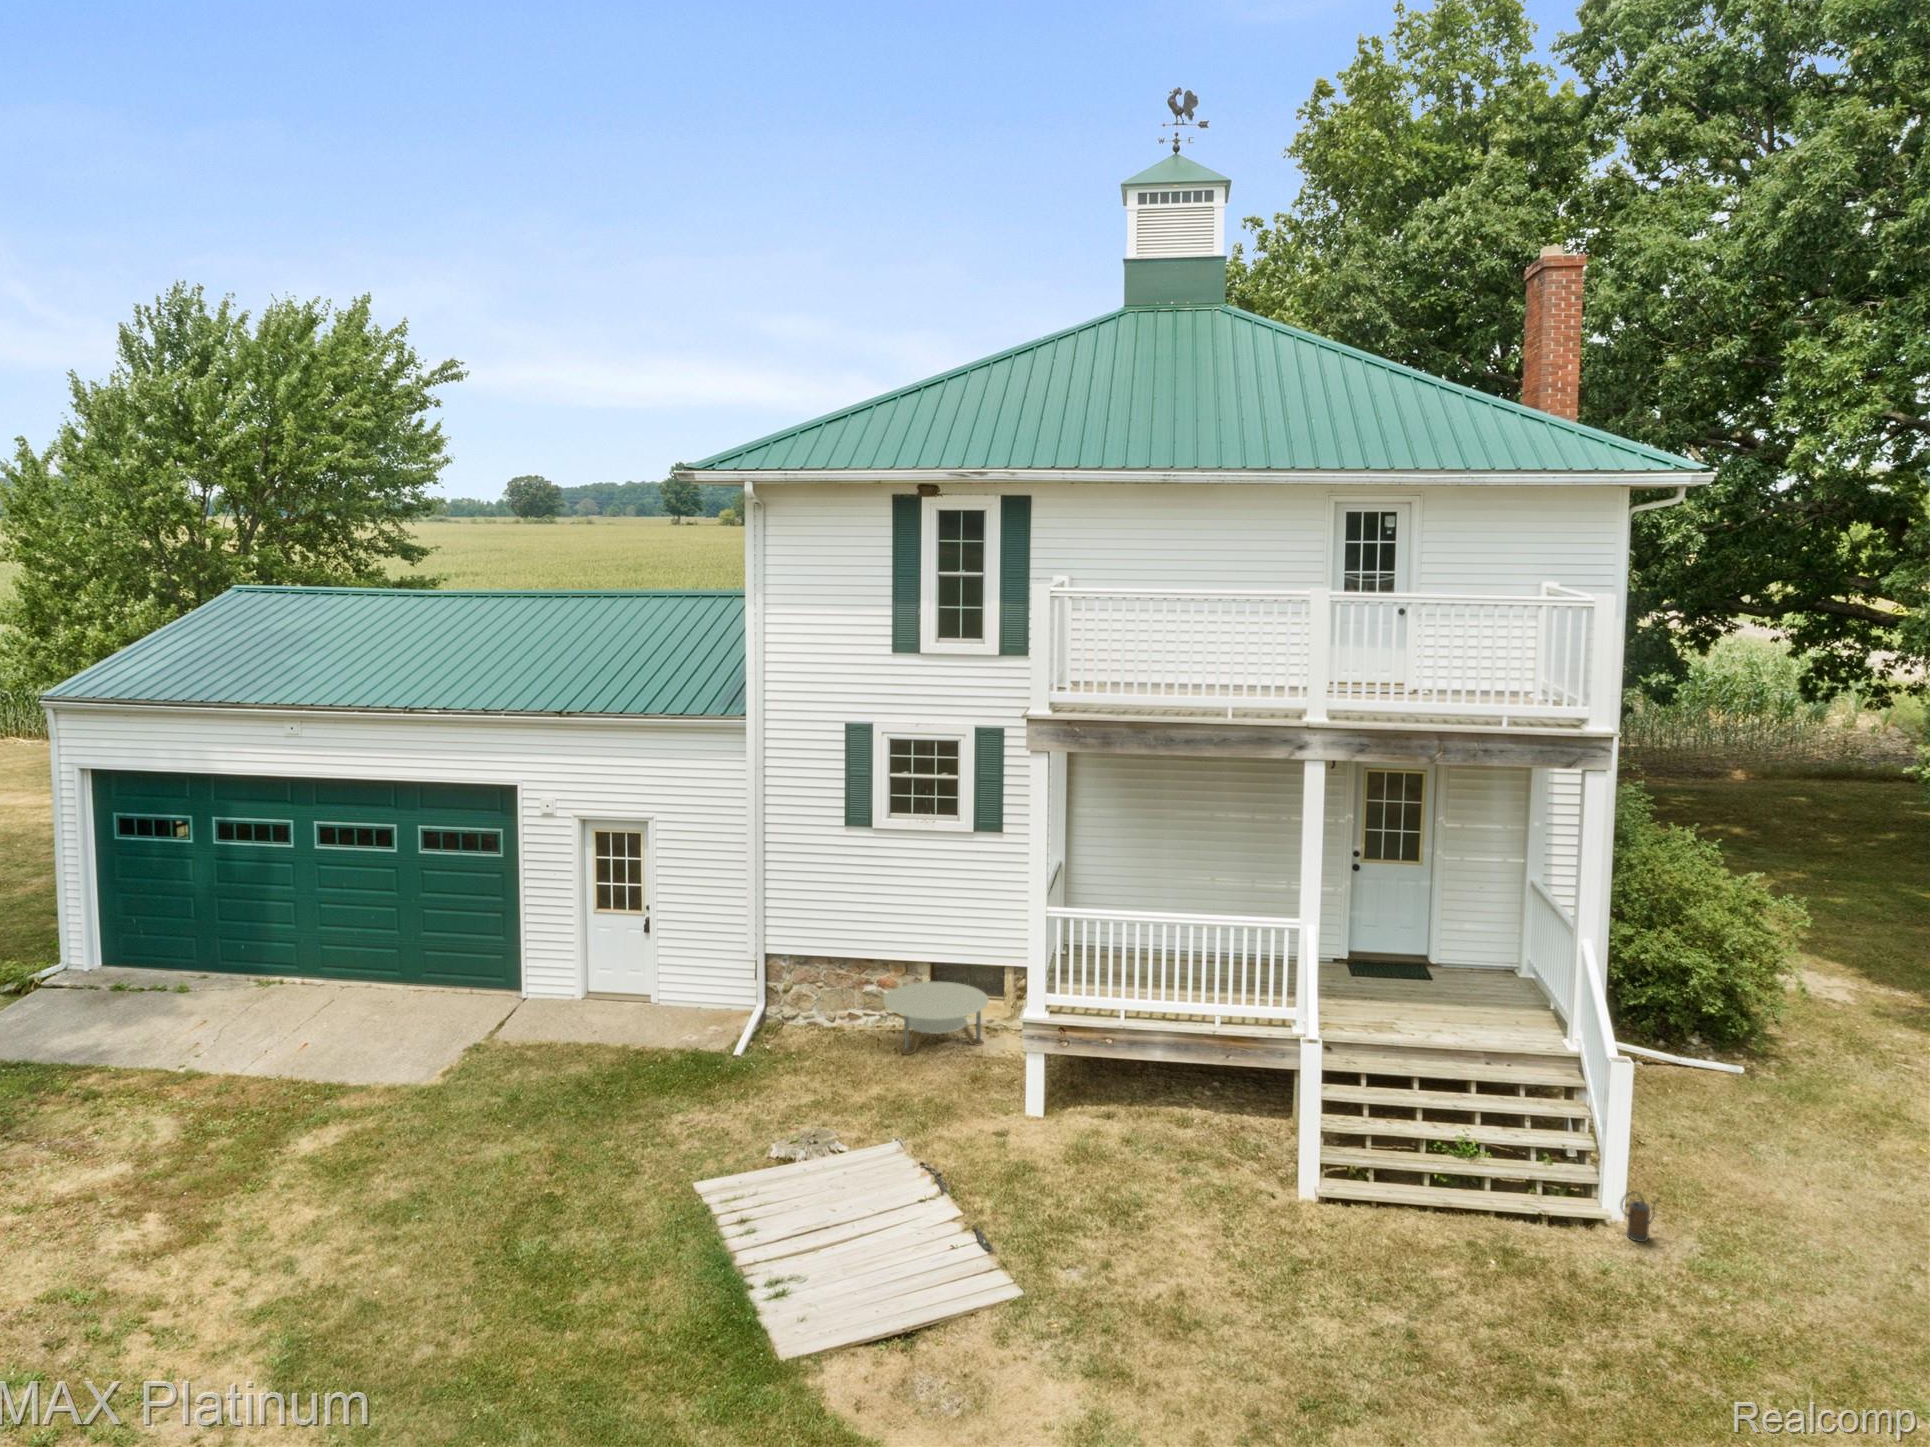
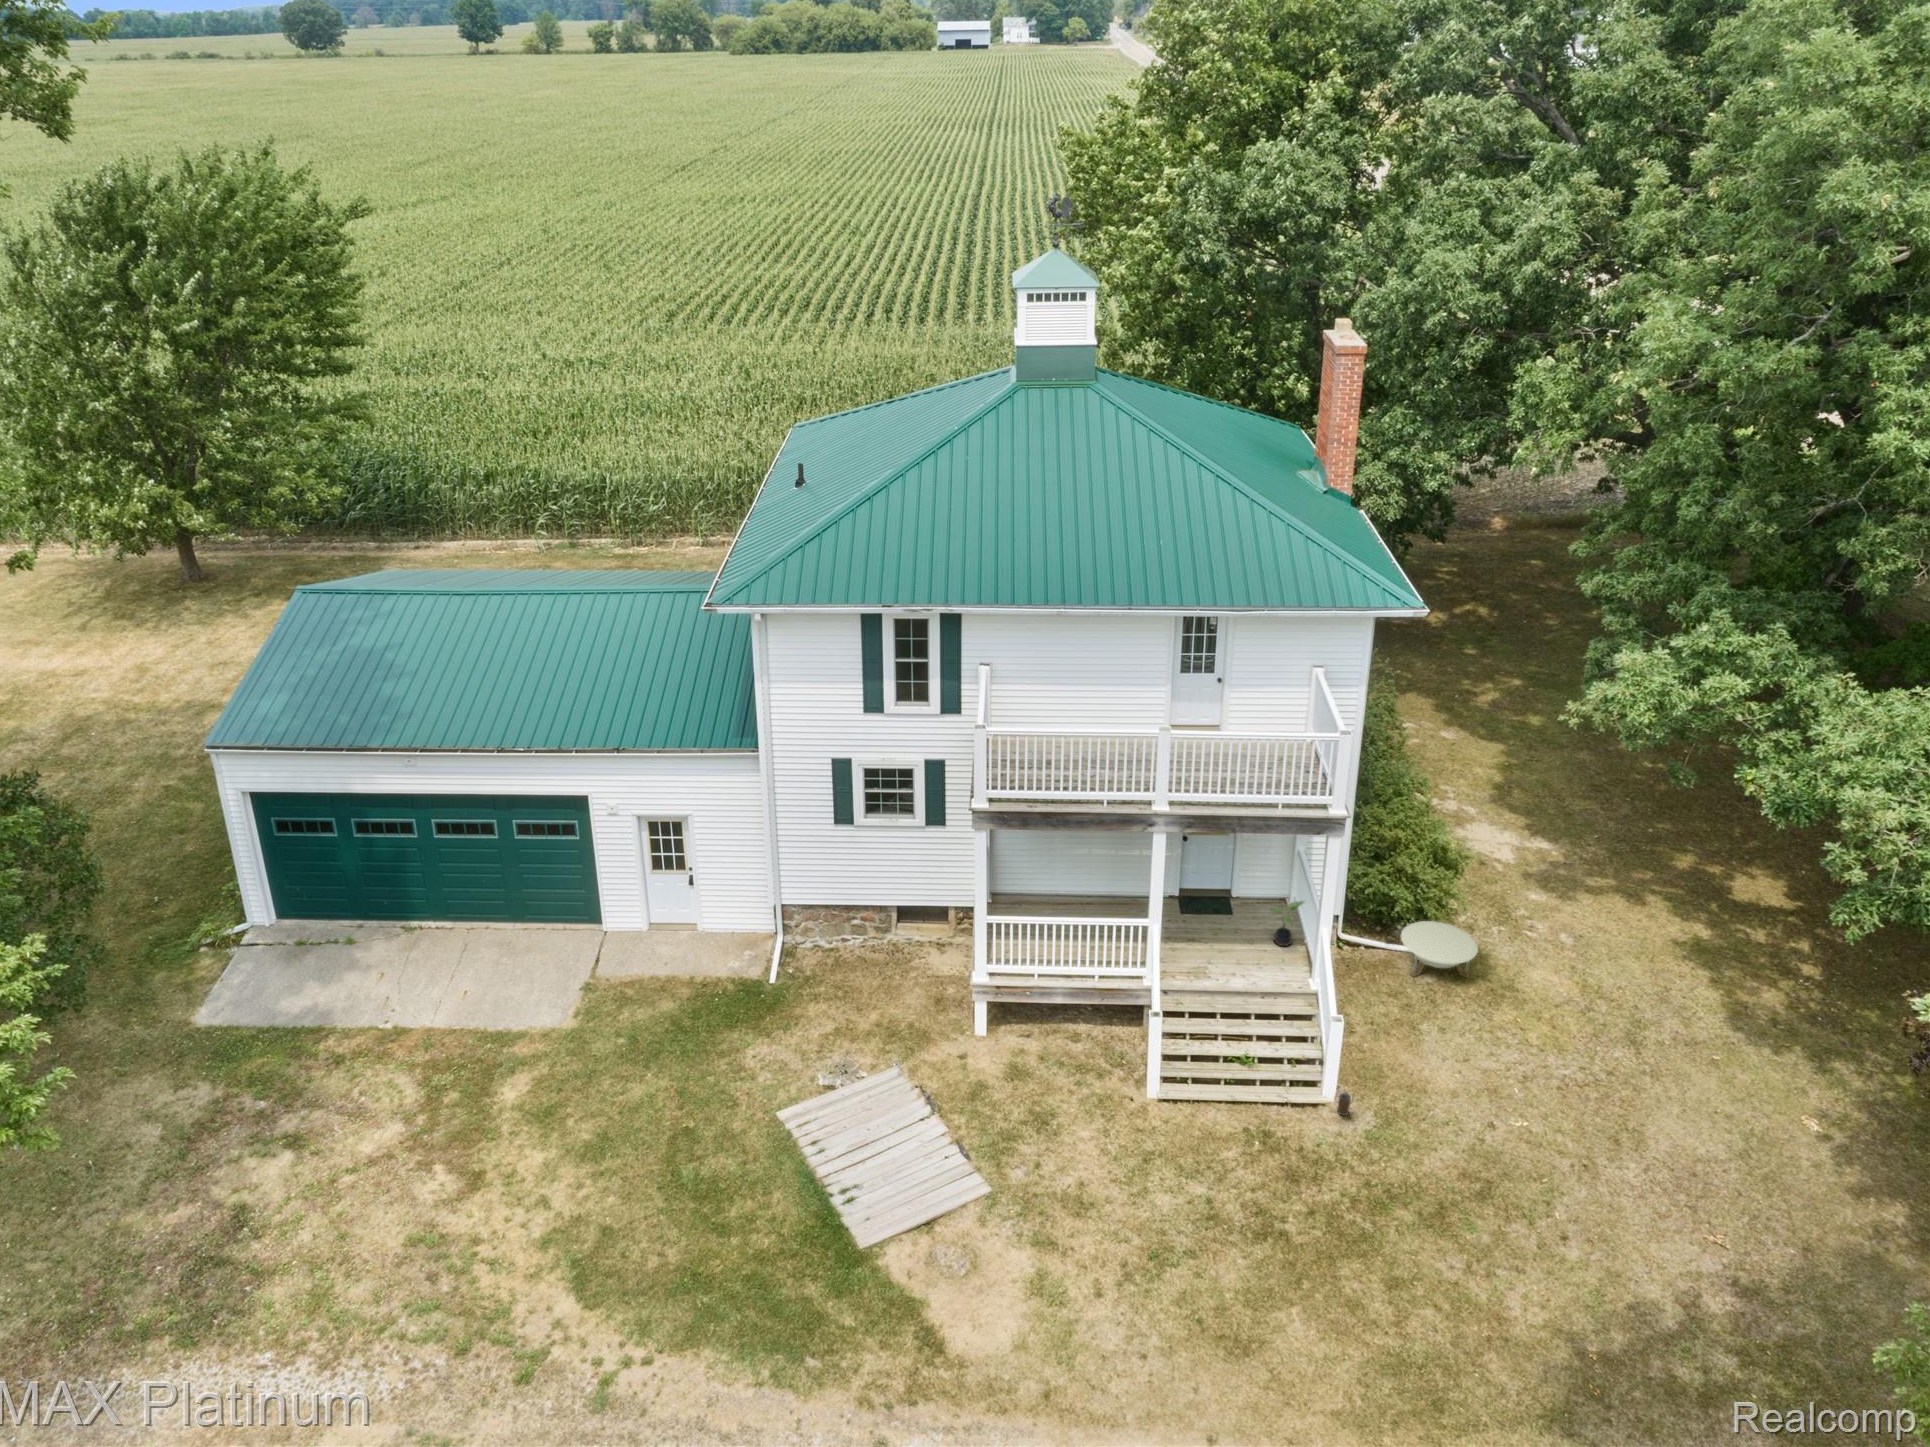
potted plant: none [1494,941,1552,1014] -> present [1271,901,1303,946]
round table: present [883,981,989,1055] -> present [1401,921,1478,977]

